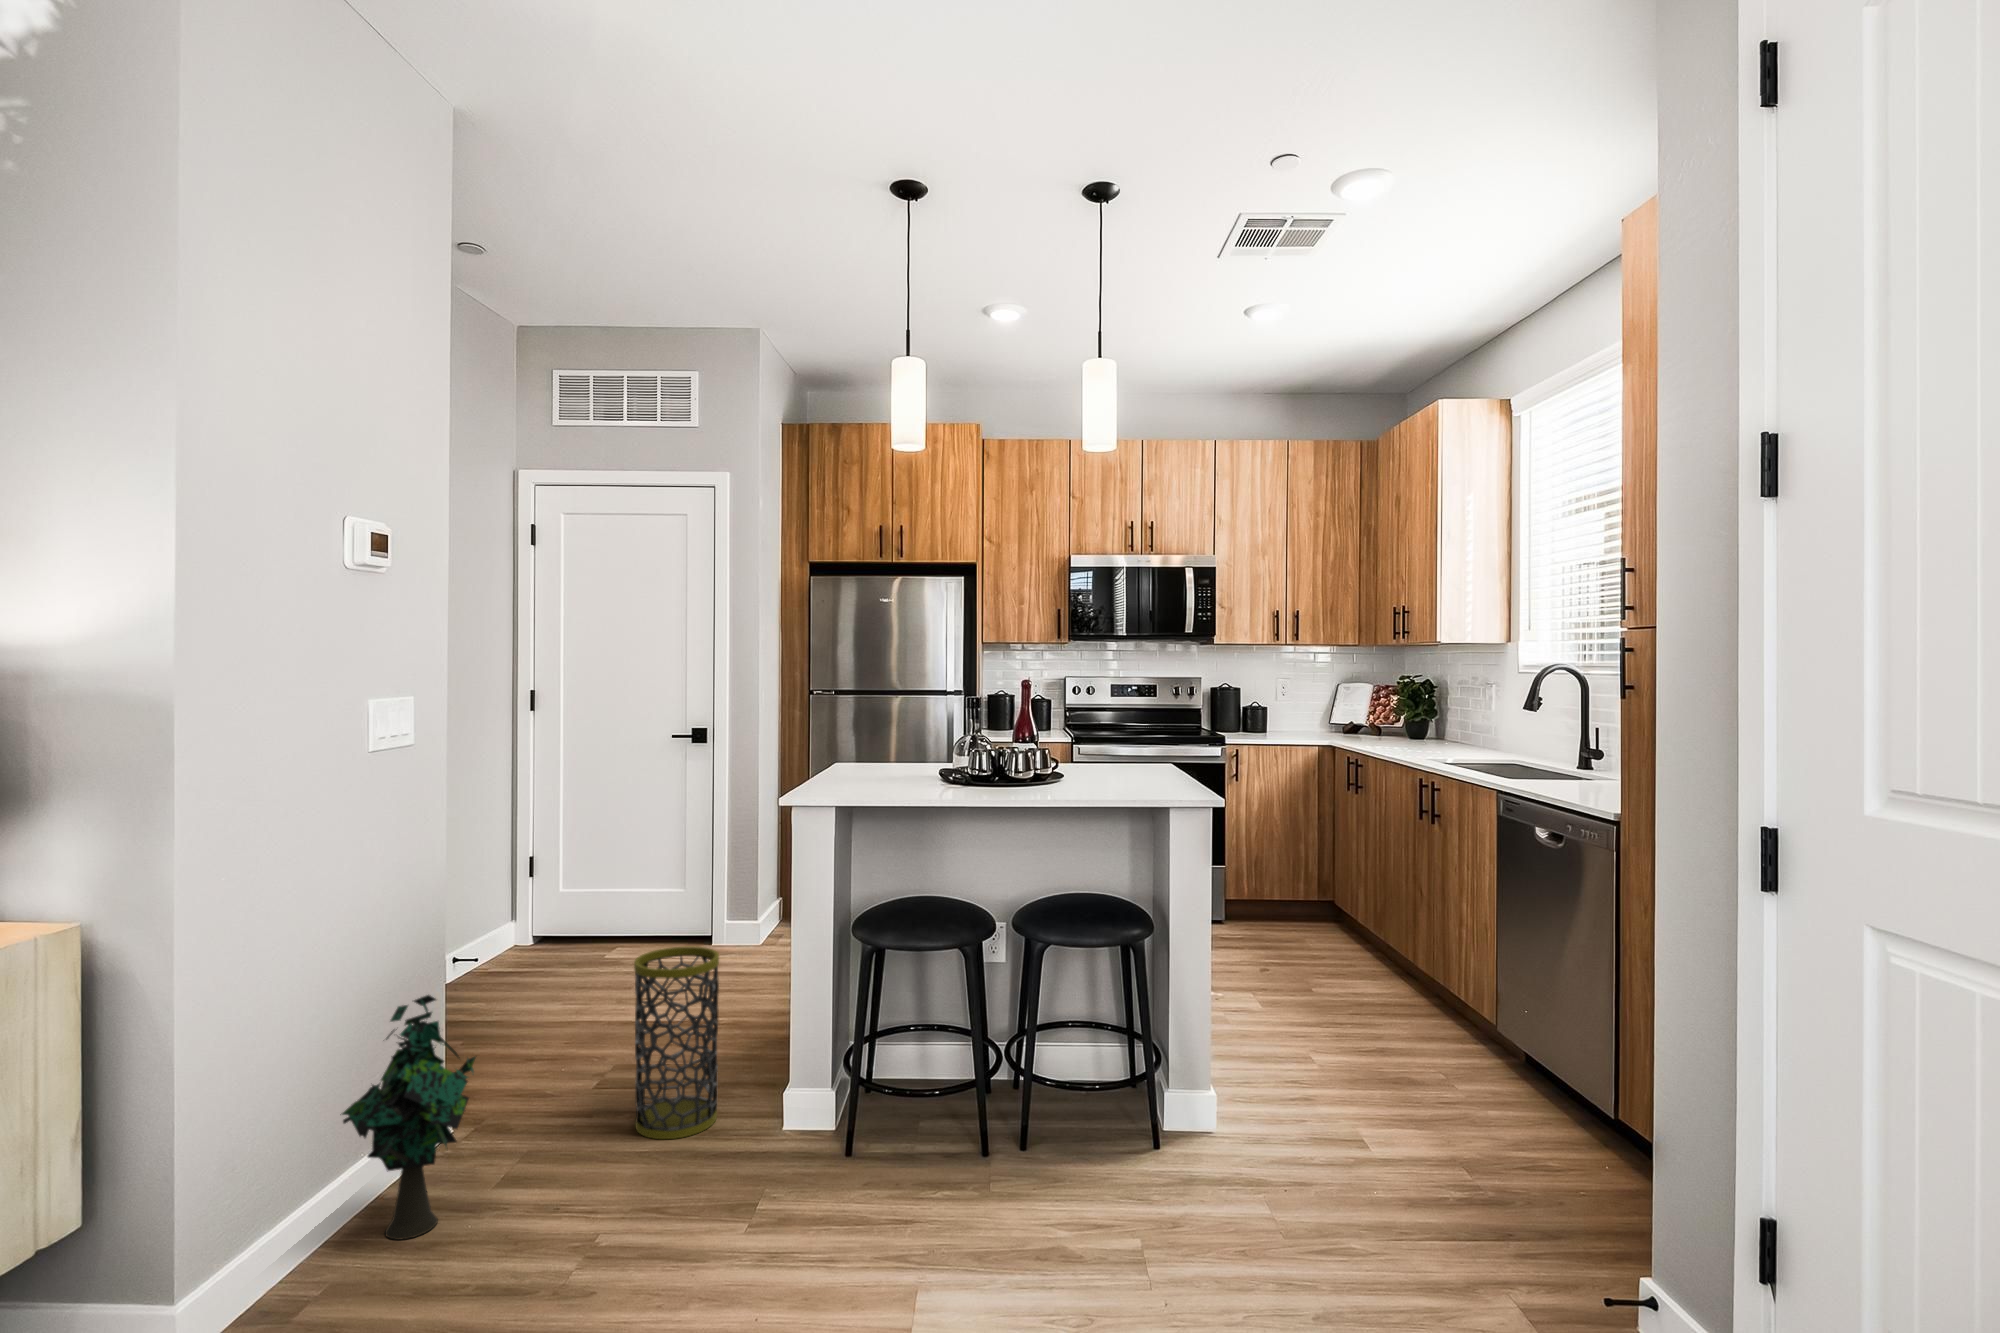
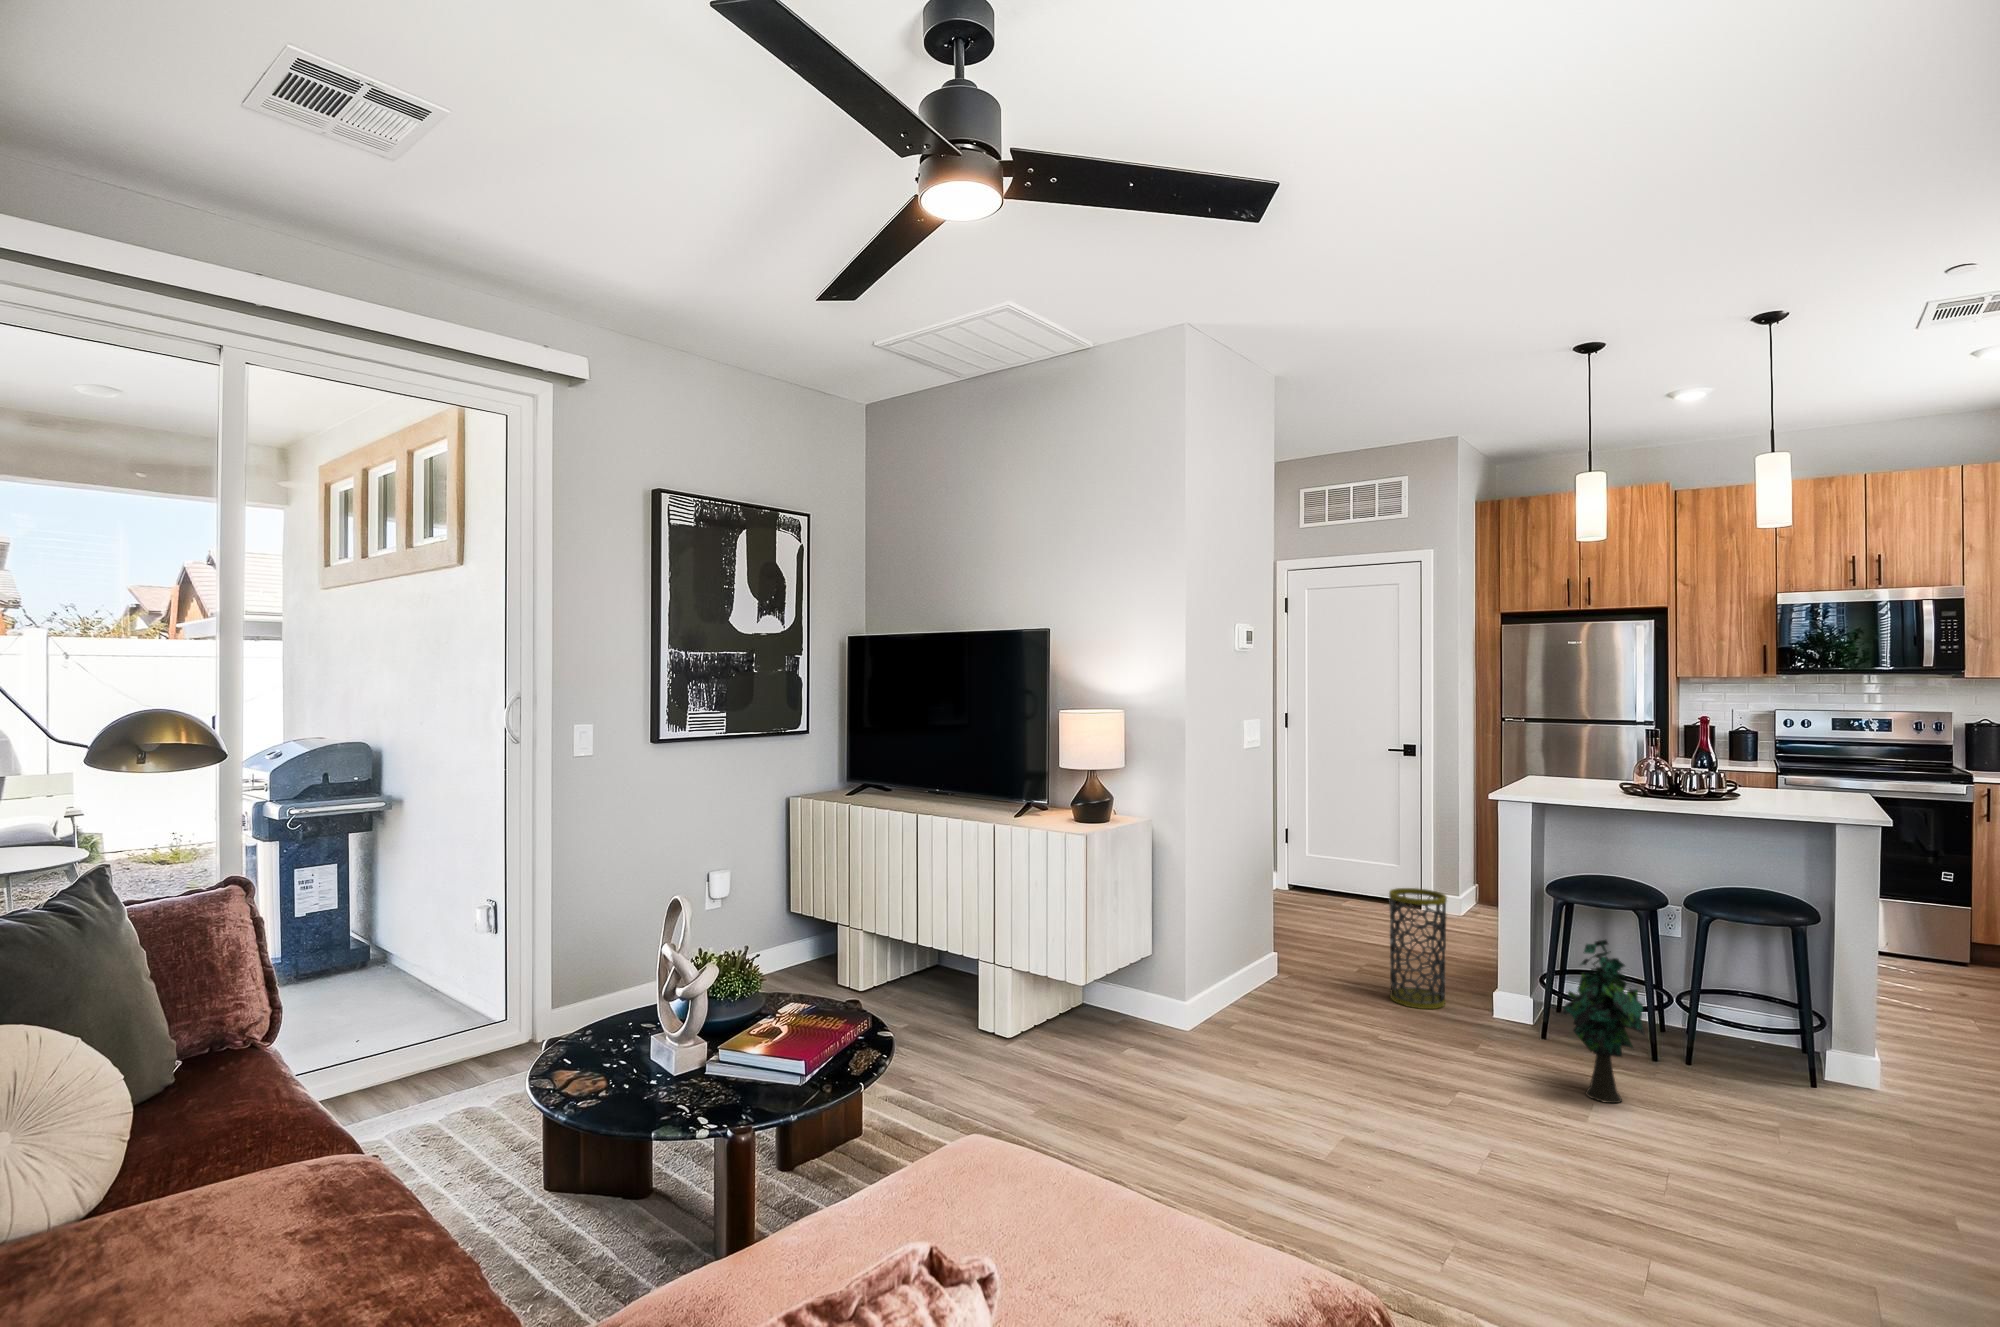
decorative plant: present [342,995,476,1240] -> present [1562,940,1645,1103]

